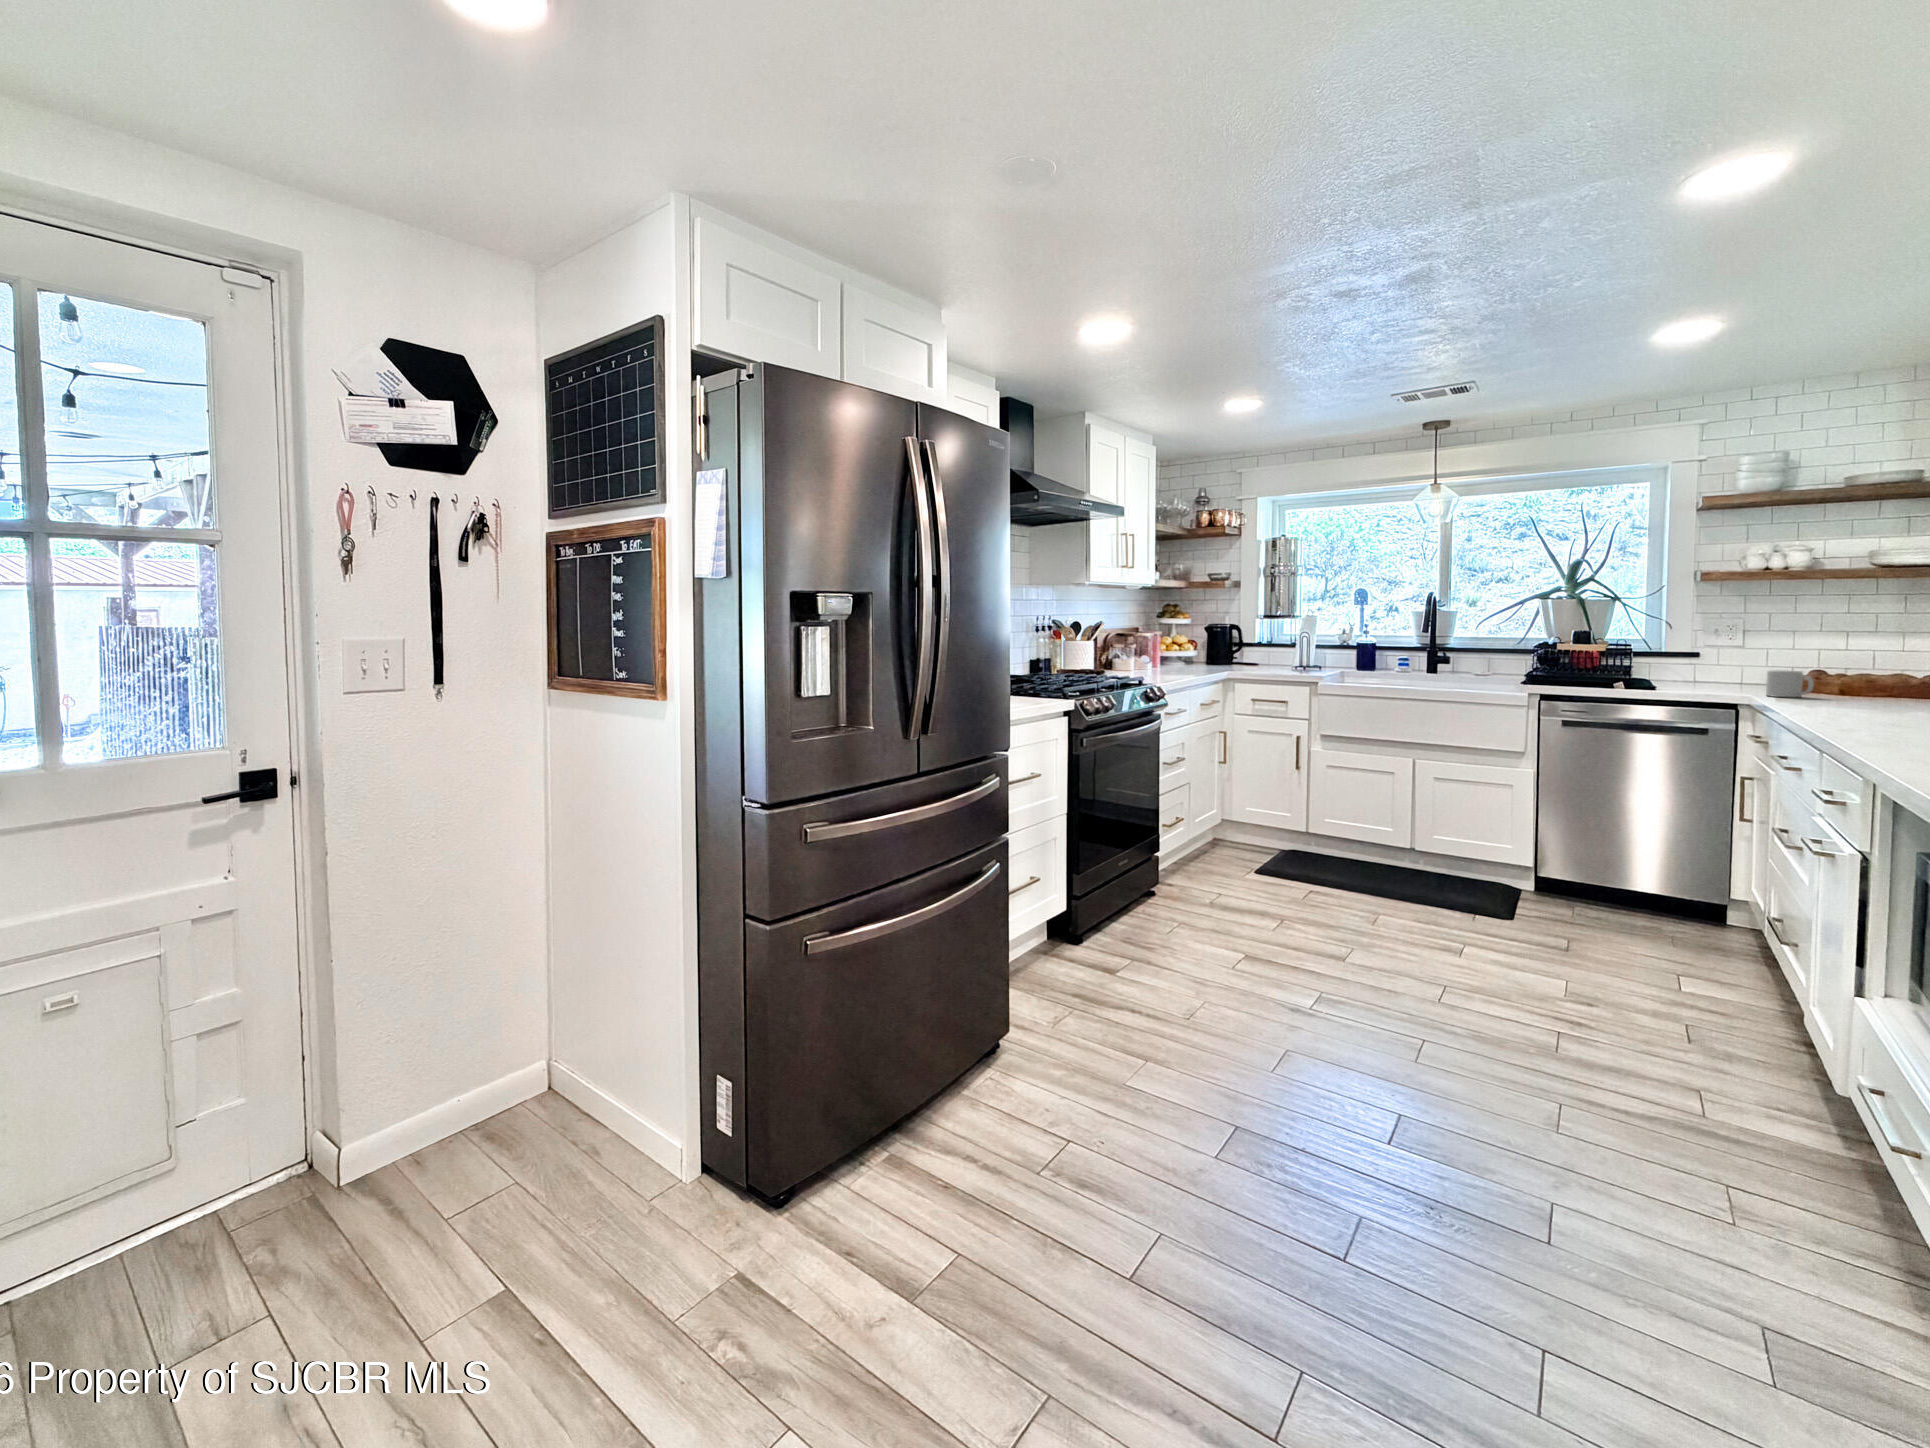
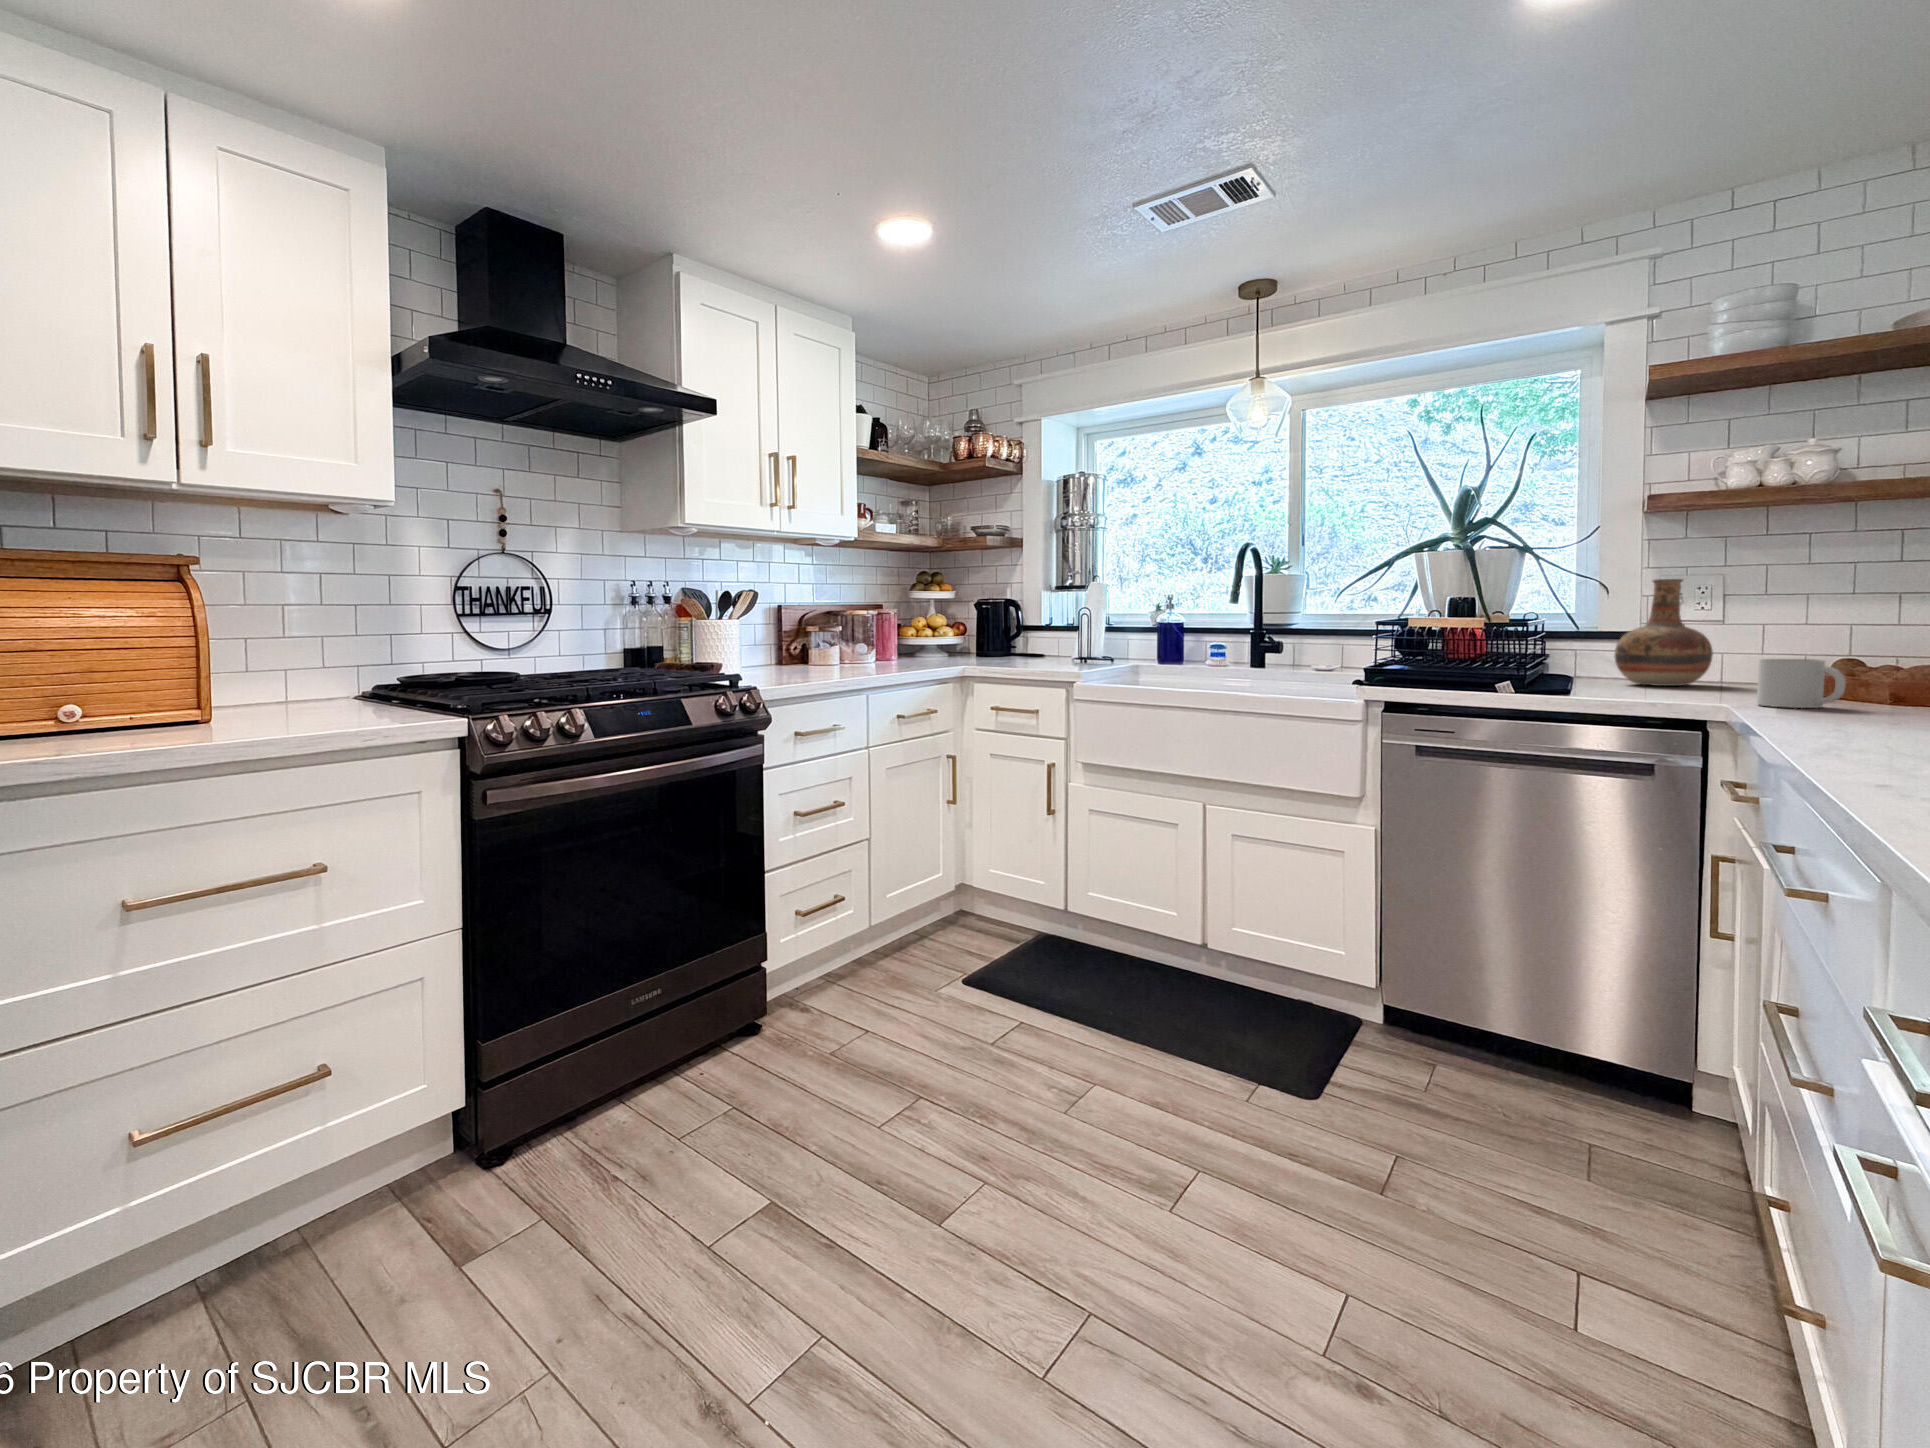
vase: none [1676,621,1737,686] -> present [1614,579,1713,686]

